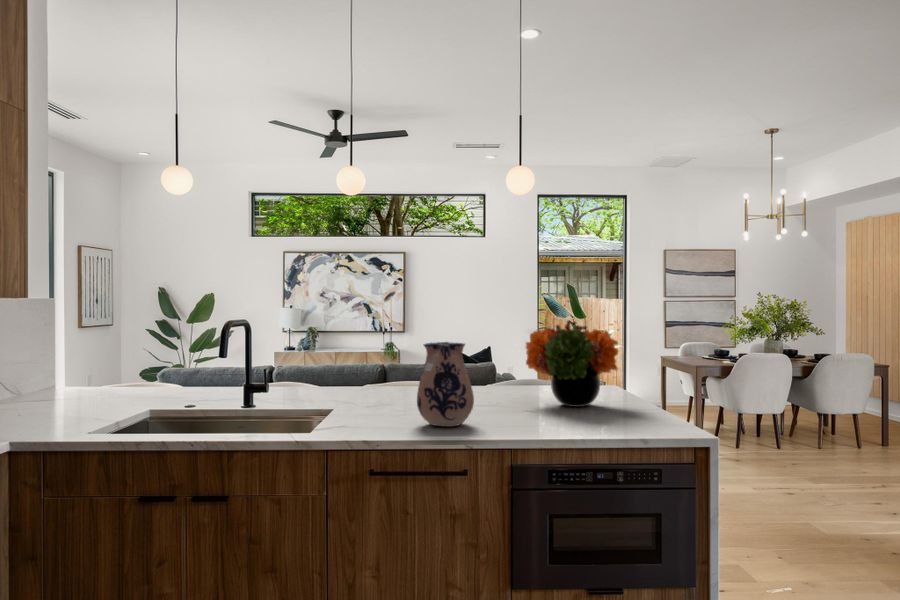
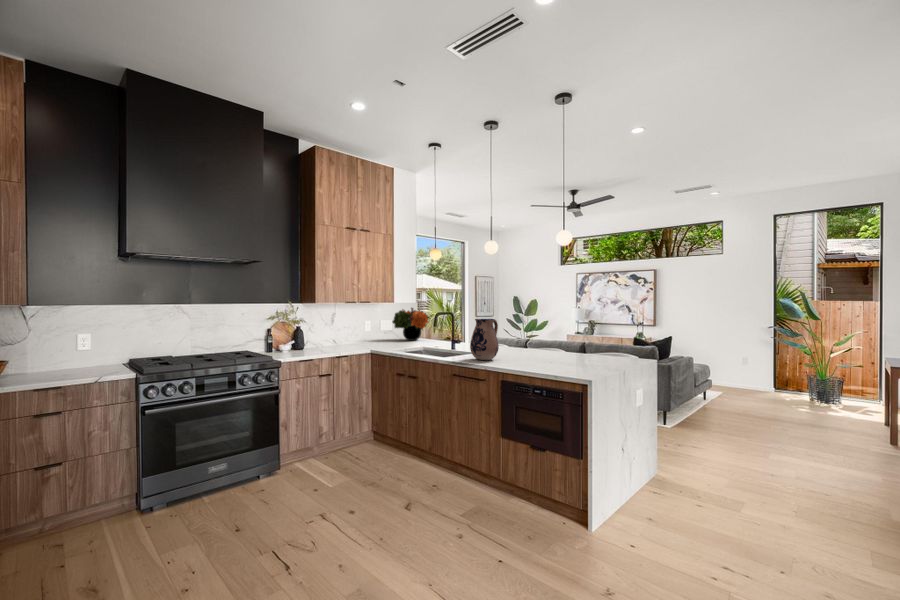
flower arrangement: present [526,320,618,407] -> present [392,308,428,341]

